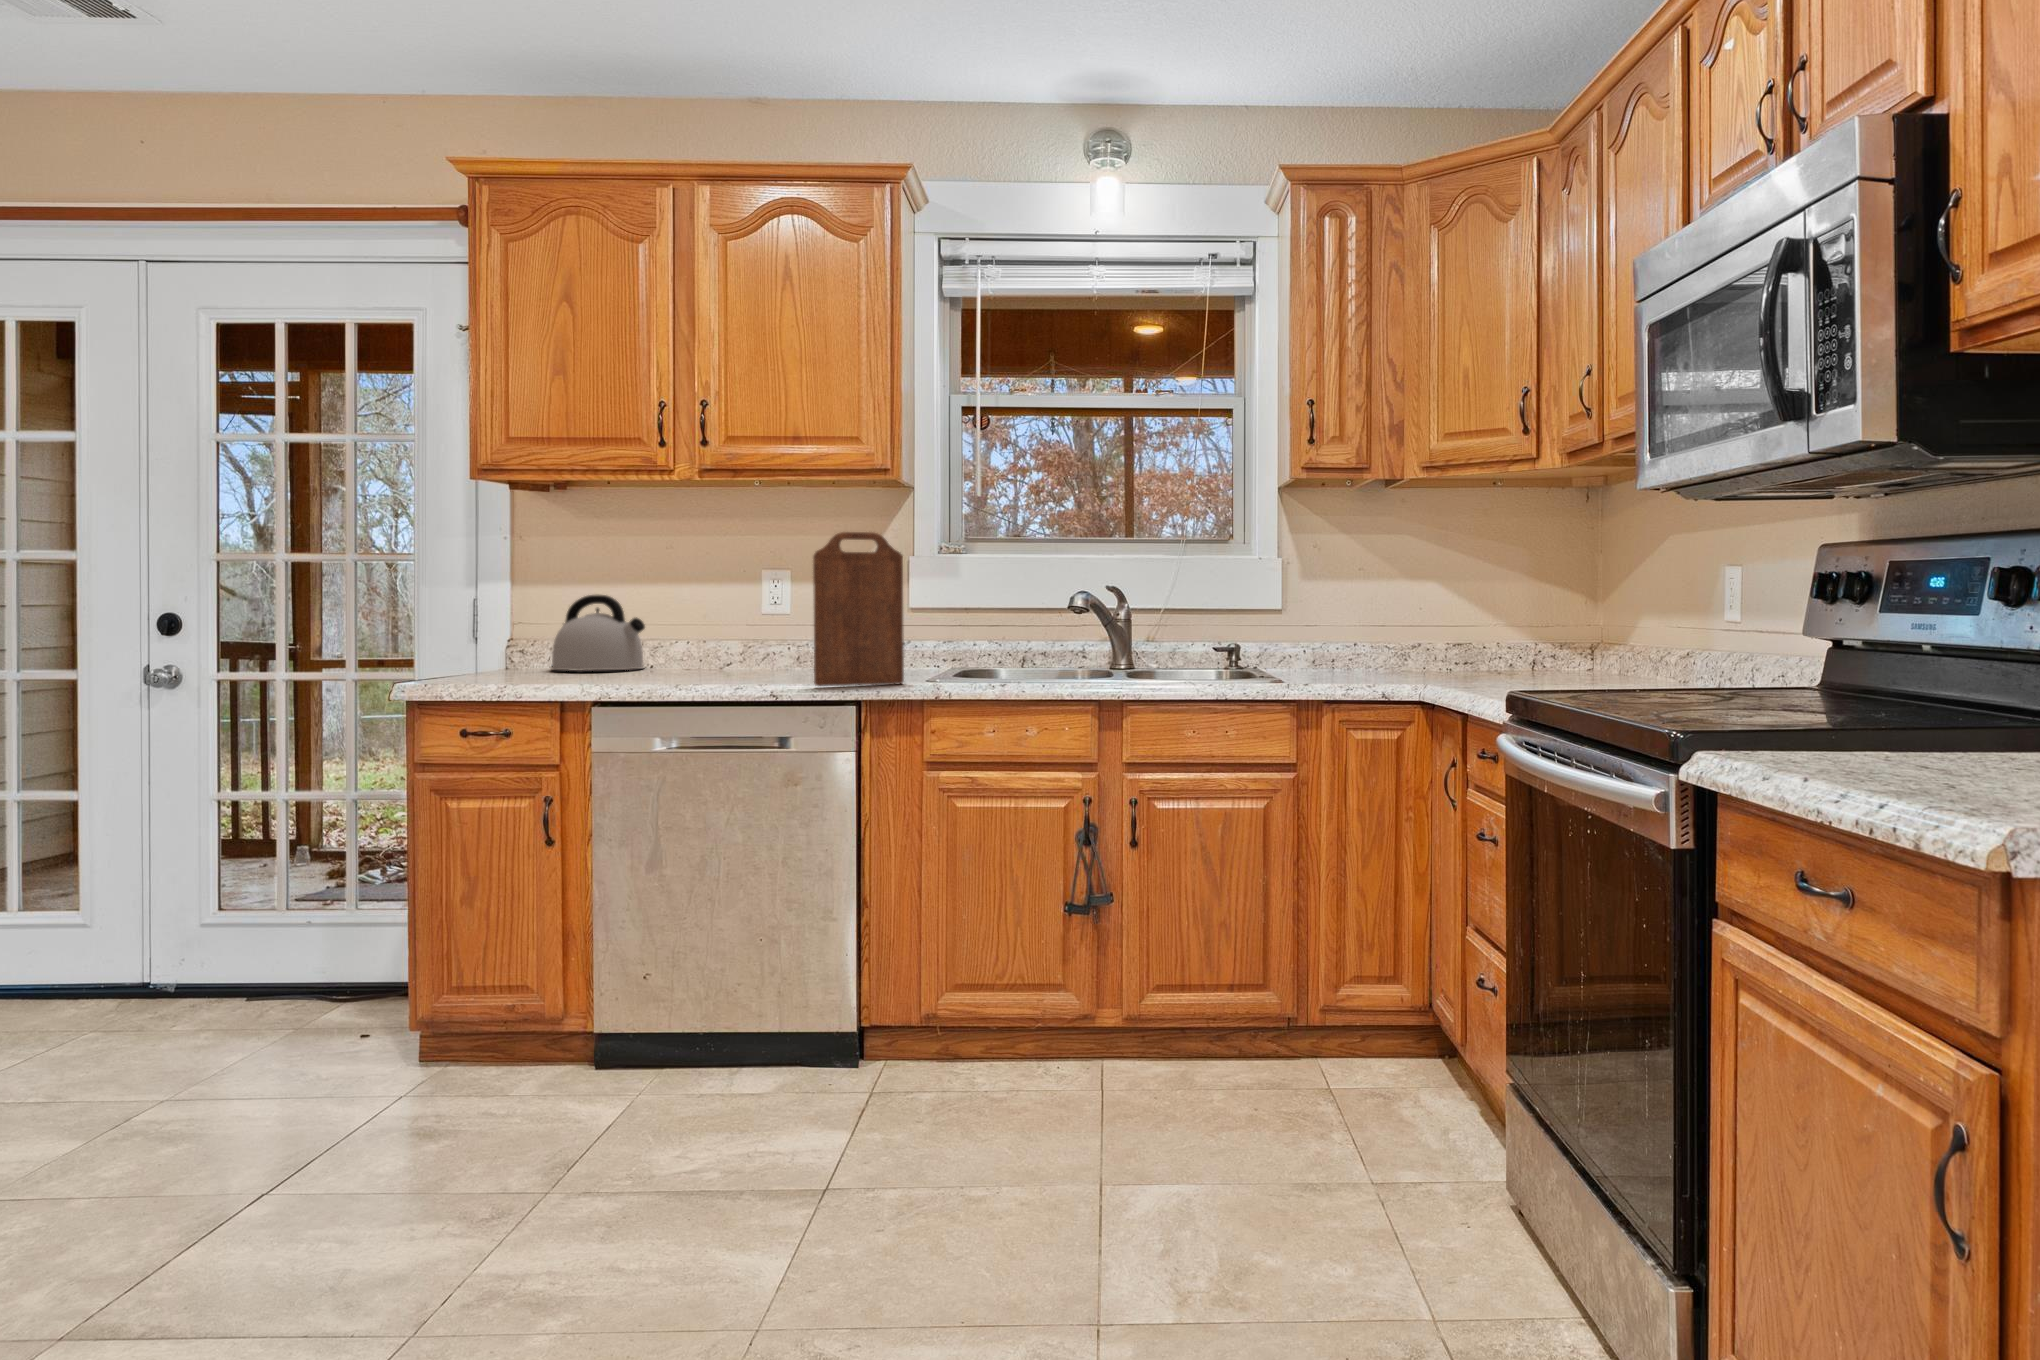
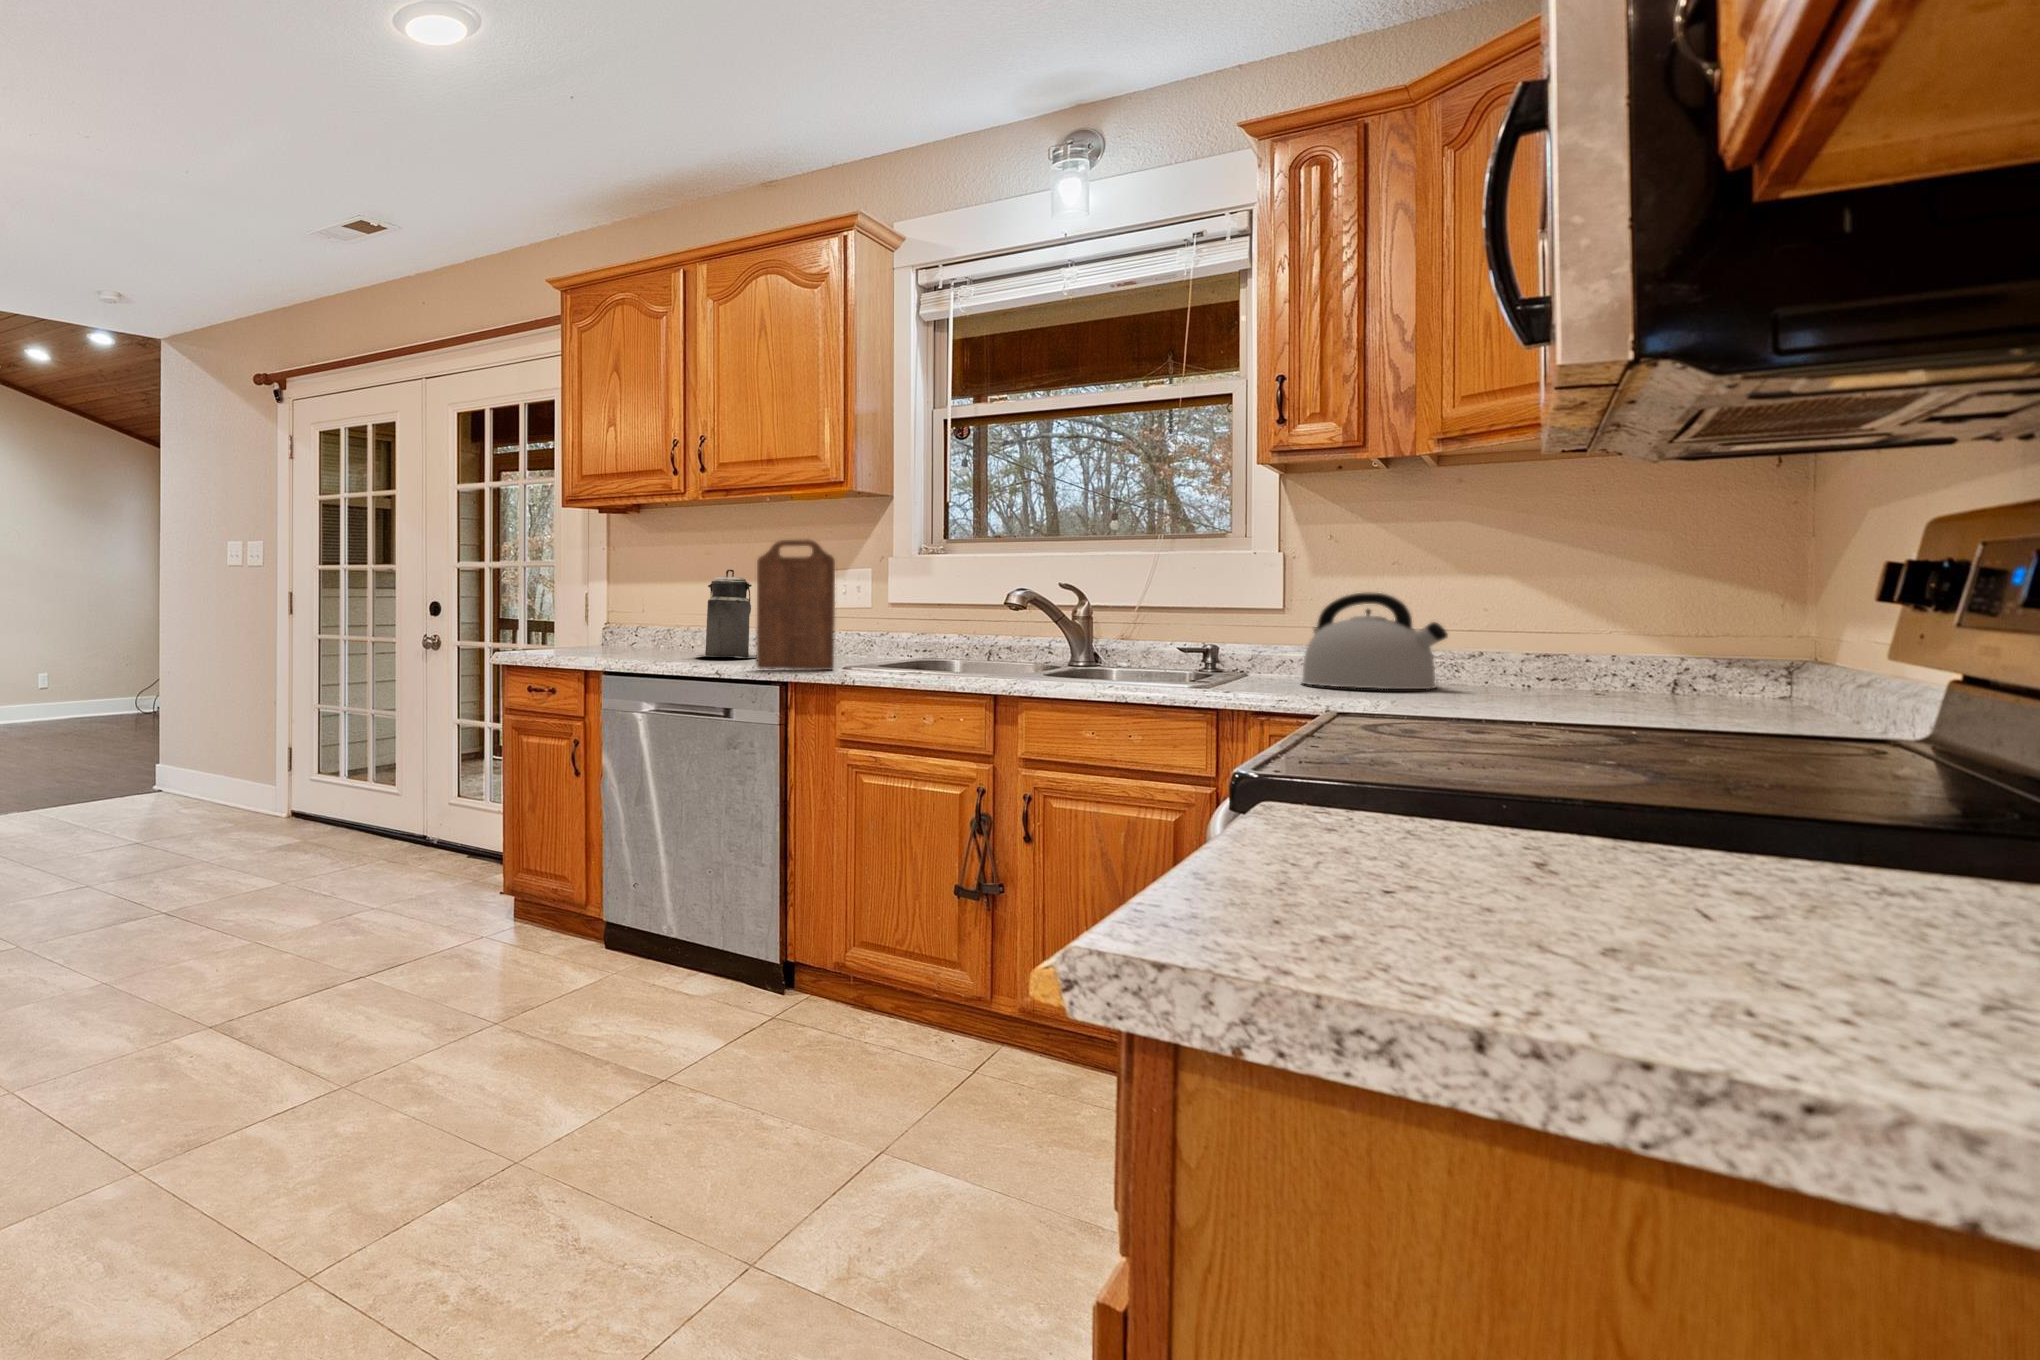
canister: none [690,566,771,675] -> present [696,569,757,658]
kettle: present [552,595,645,671] -> present [1302,592,1448,689]

